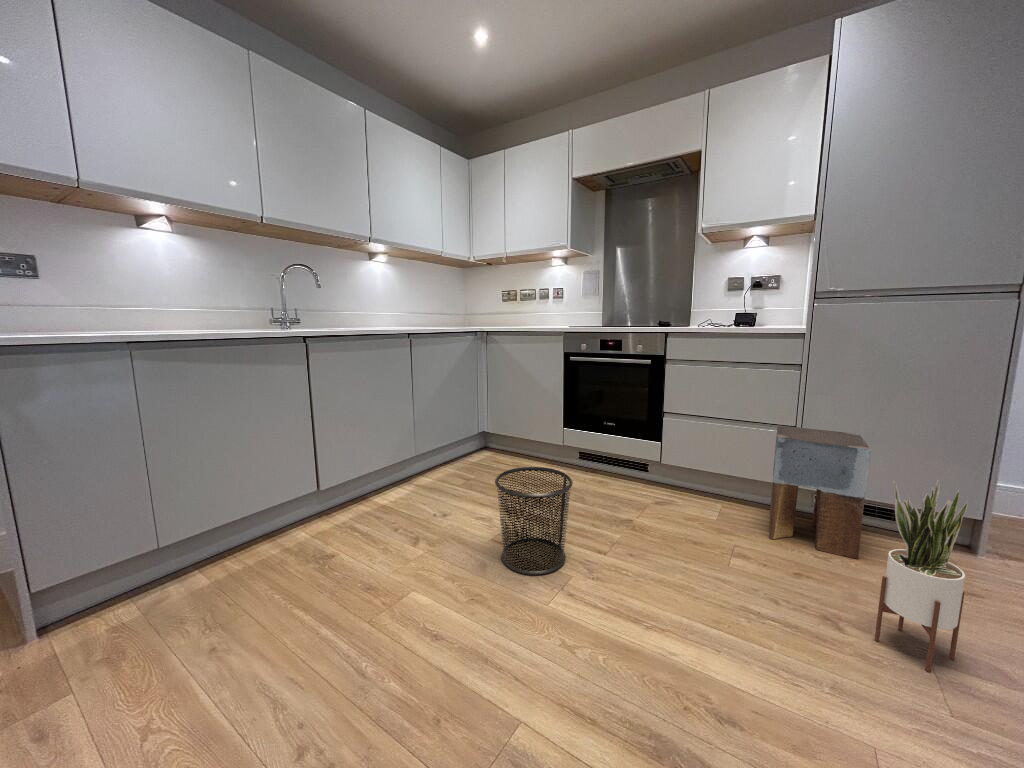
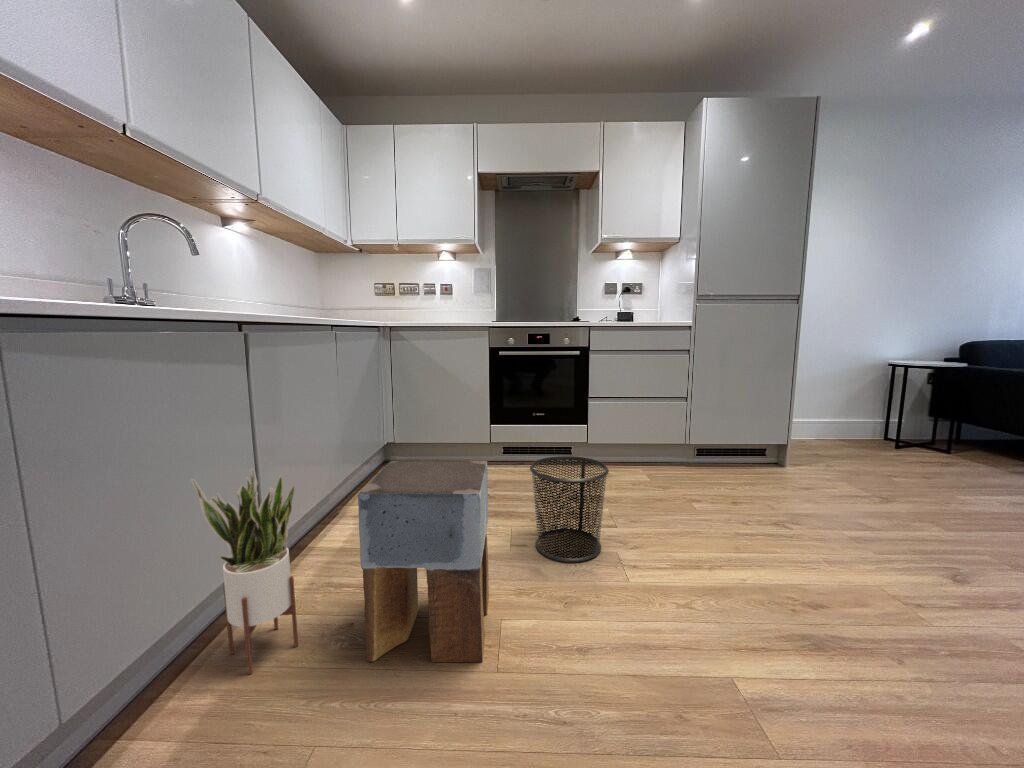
stool: present [769,425,871,559] -> present [358,461,489,662]
potted plant: present [875,479,968,672] -> present [191,468,298,674]

